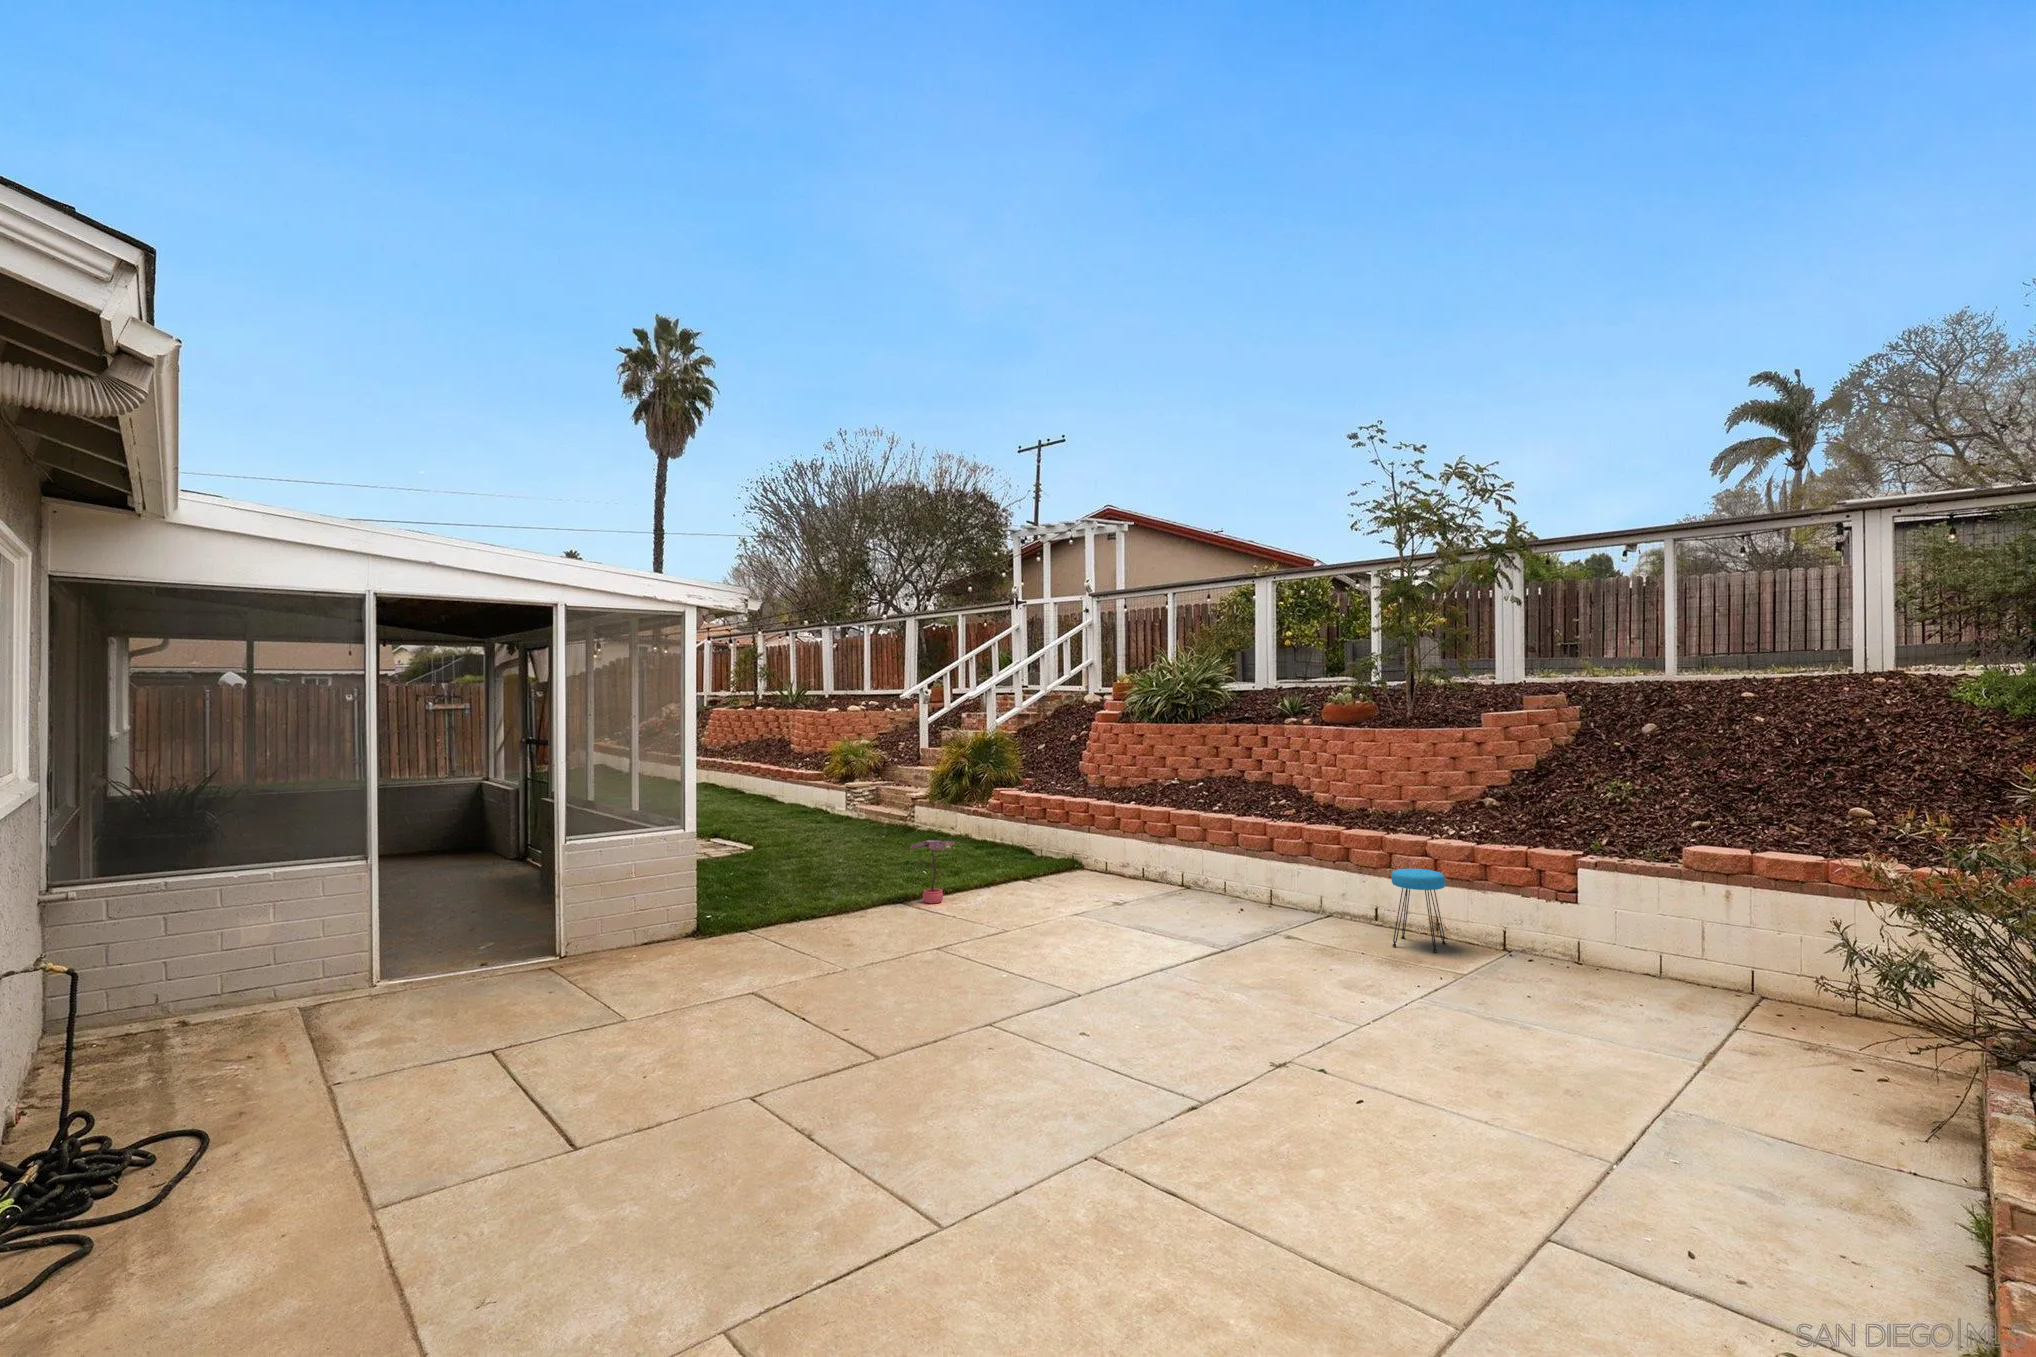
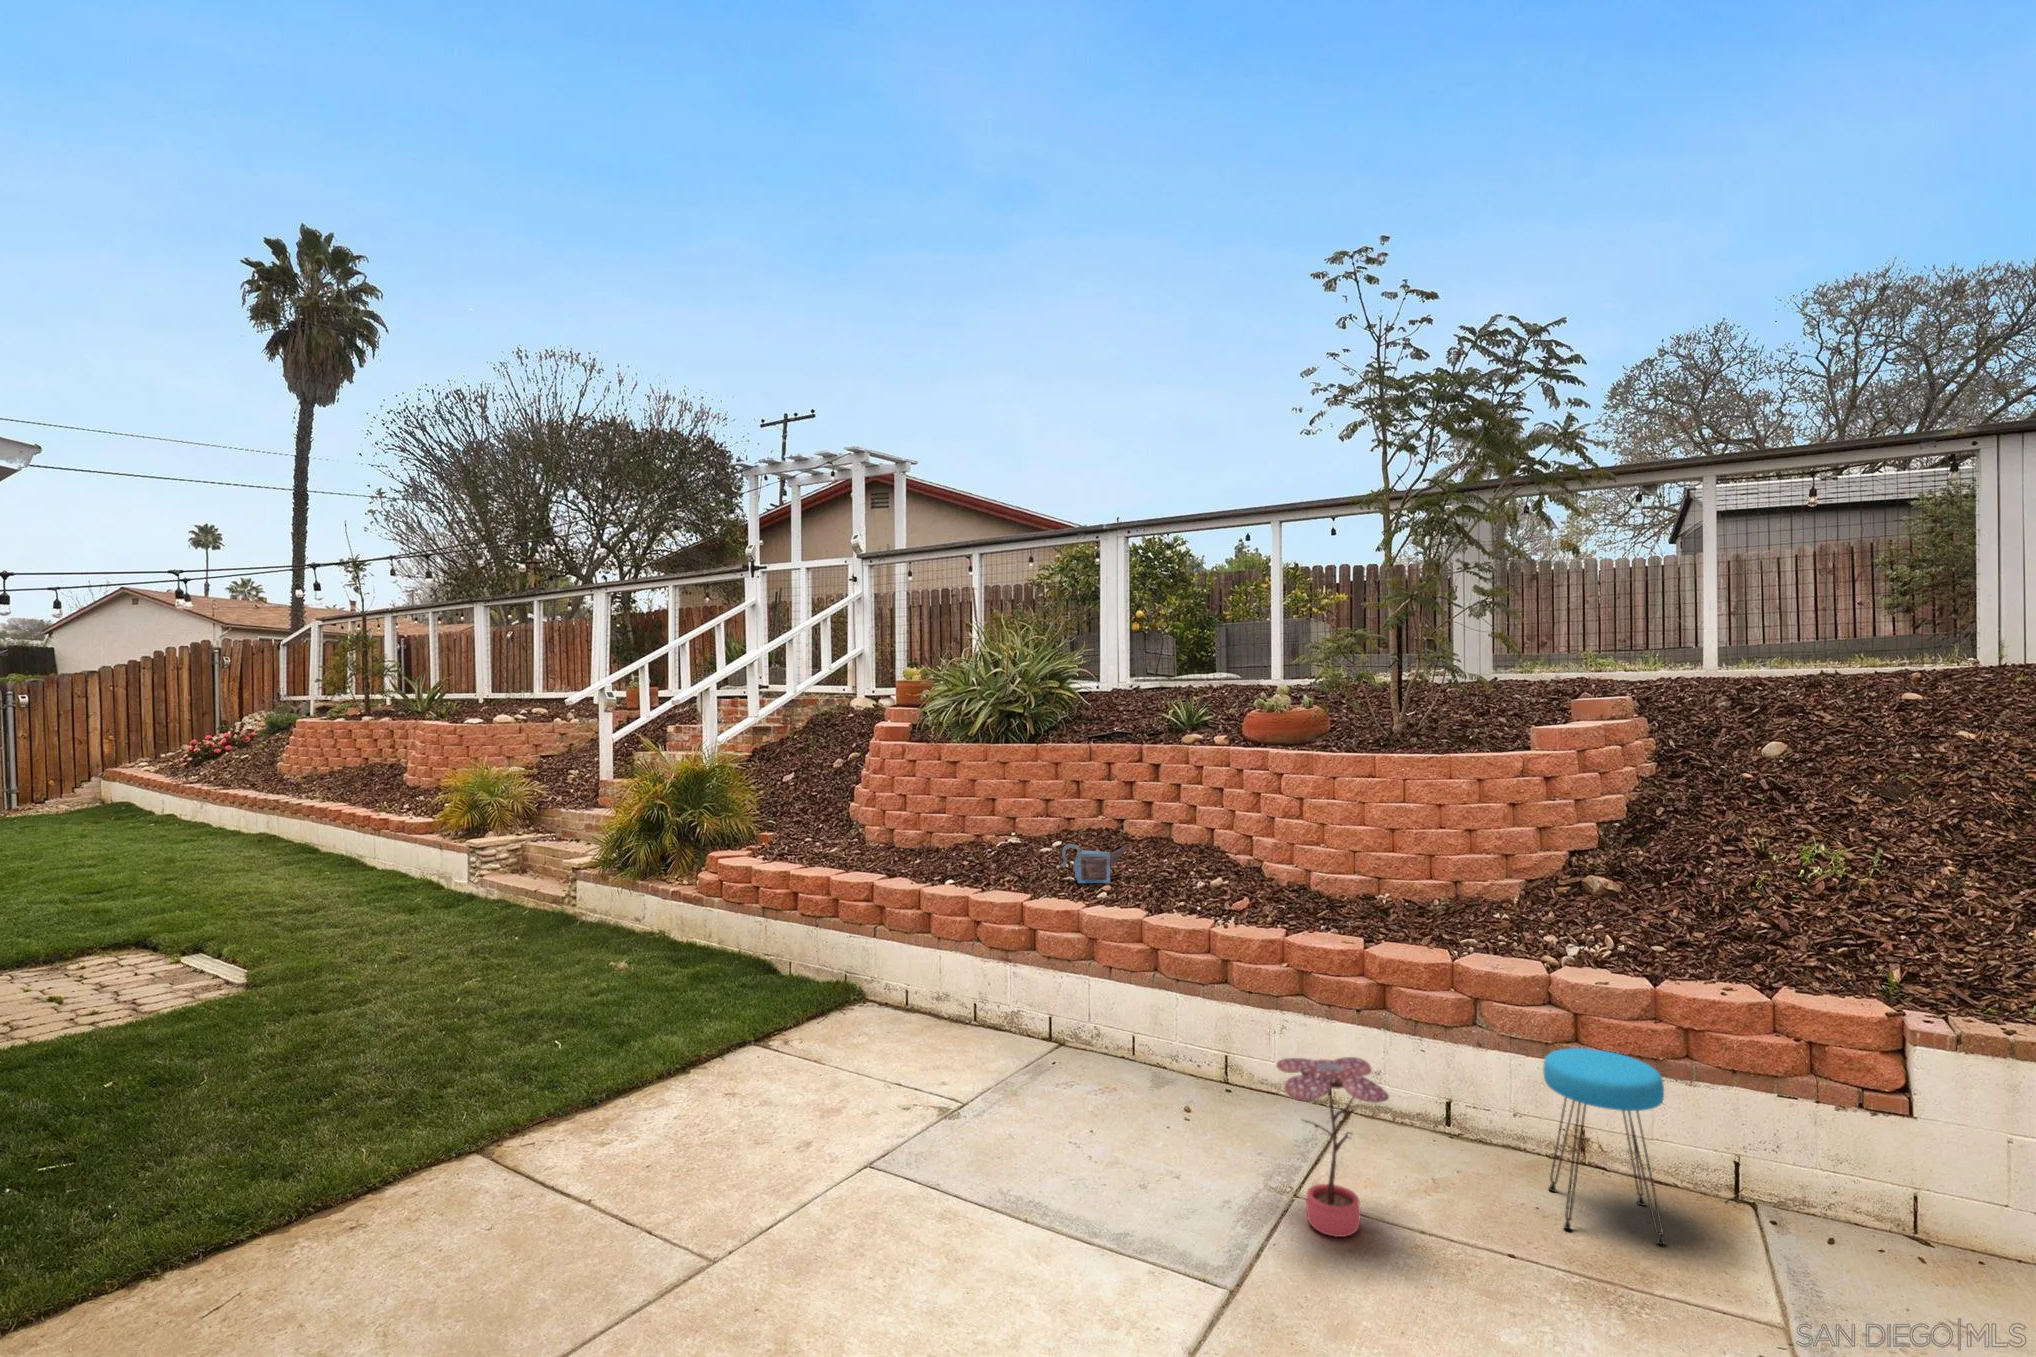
watering can: none [1196,782,1238,805] -> present [1061,844,1129,883]
potted plant: present [910,840,955,904] -> present [1276,1057,1389,1237]

